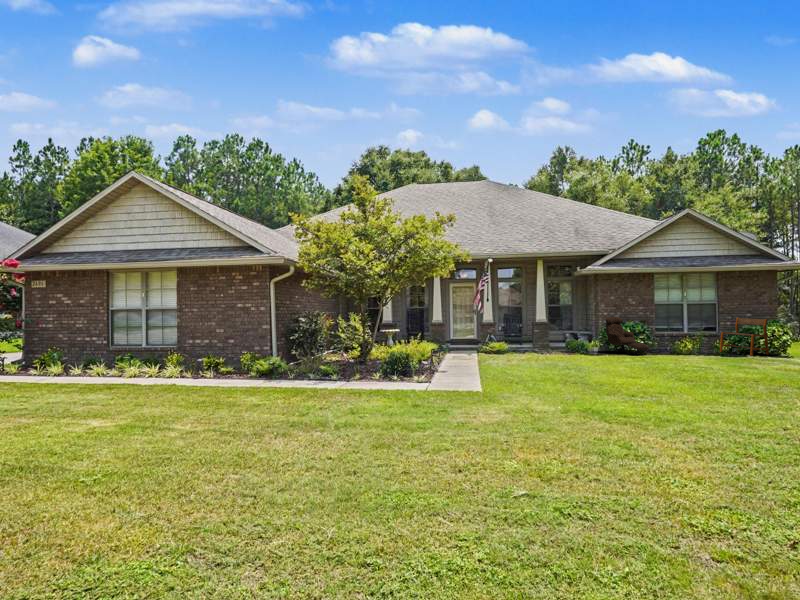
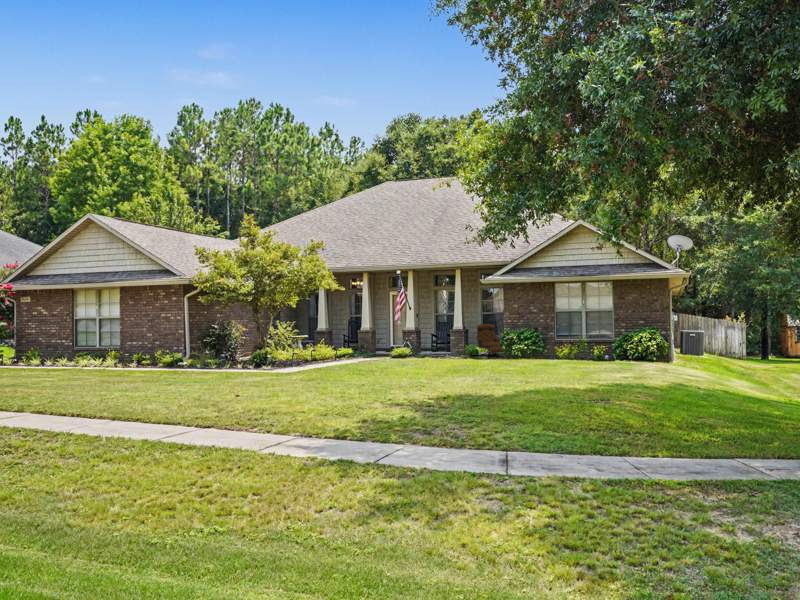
bench: present [720,318,769,356] -> none [576,325,604,358]

